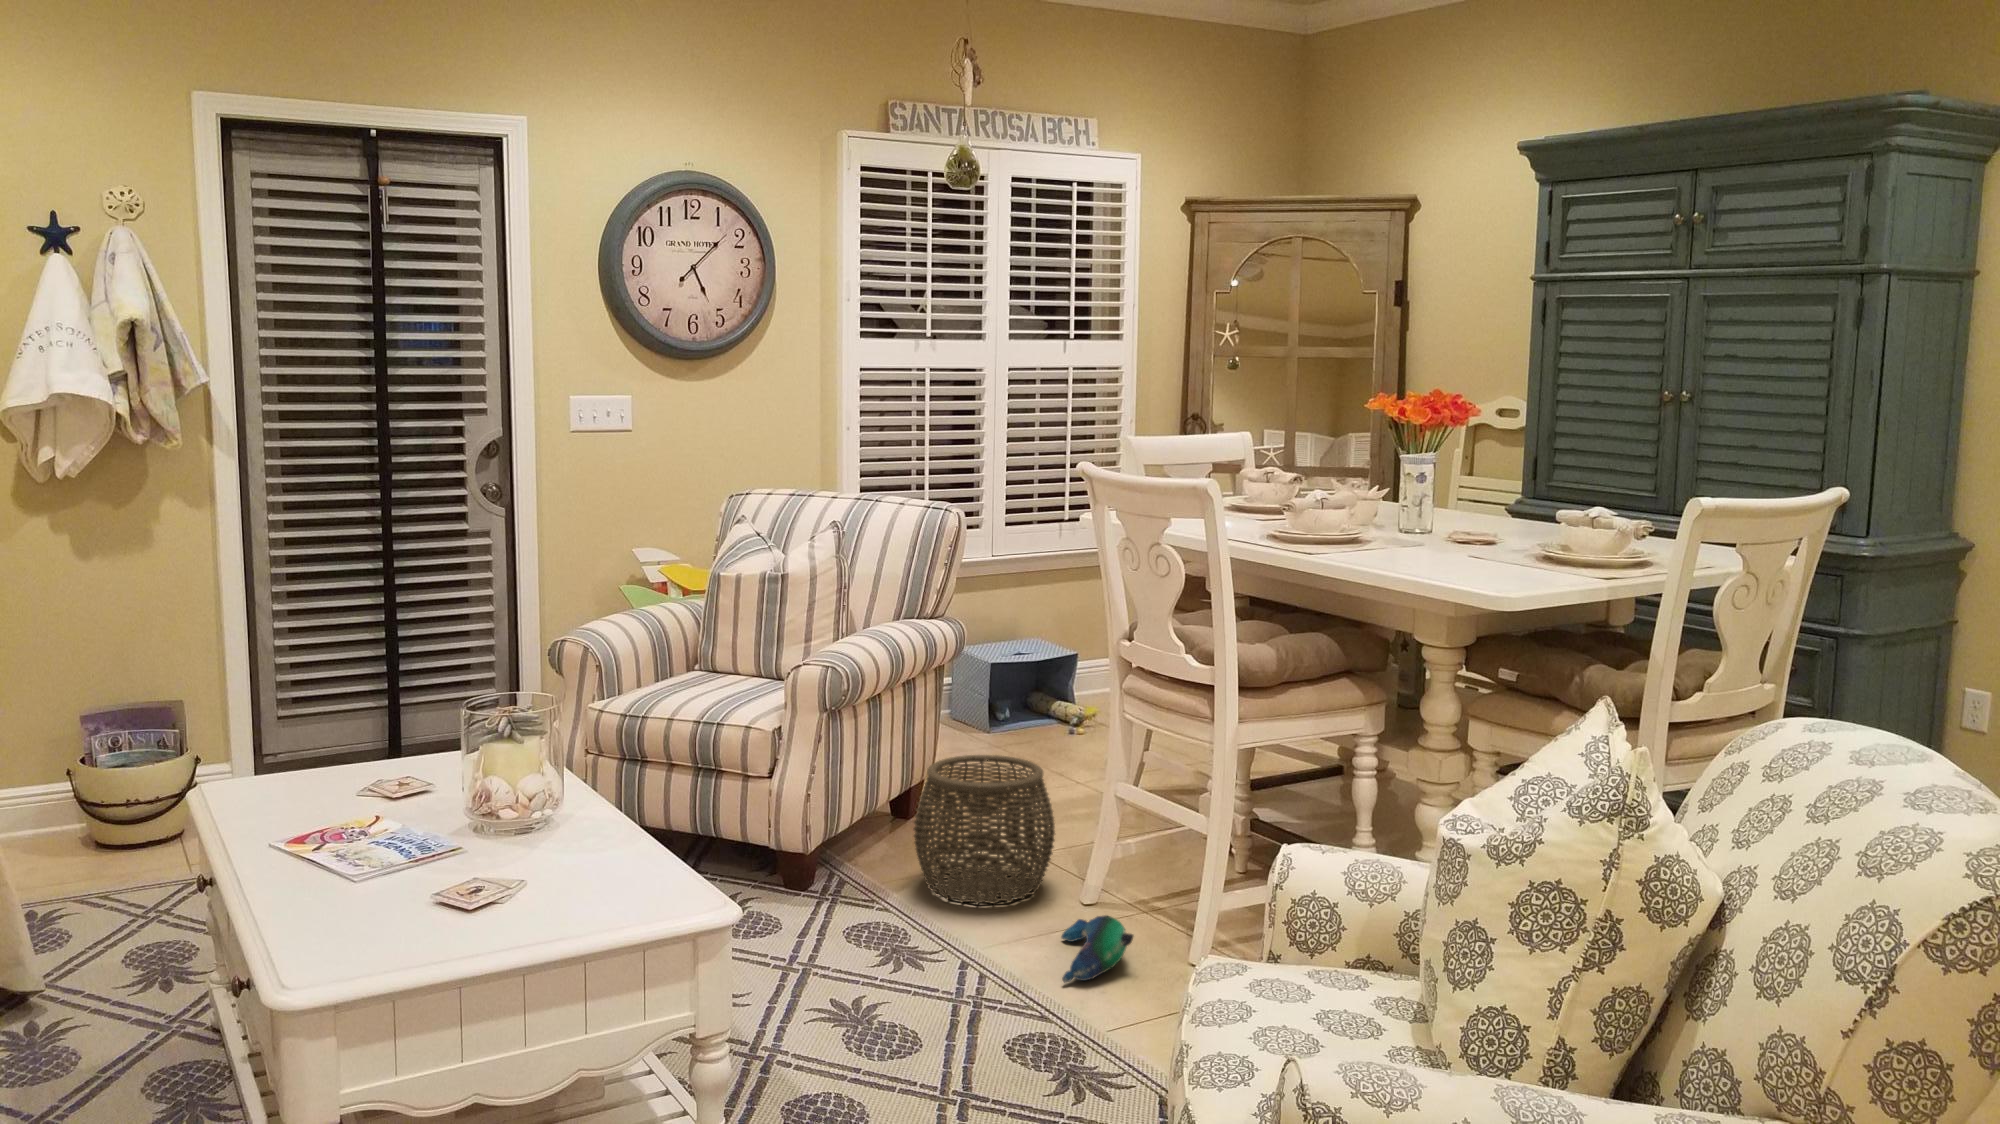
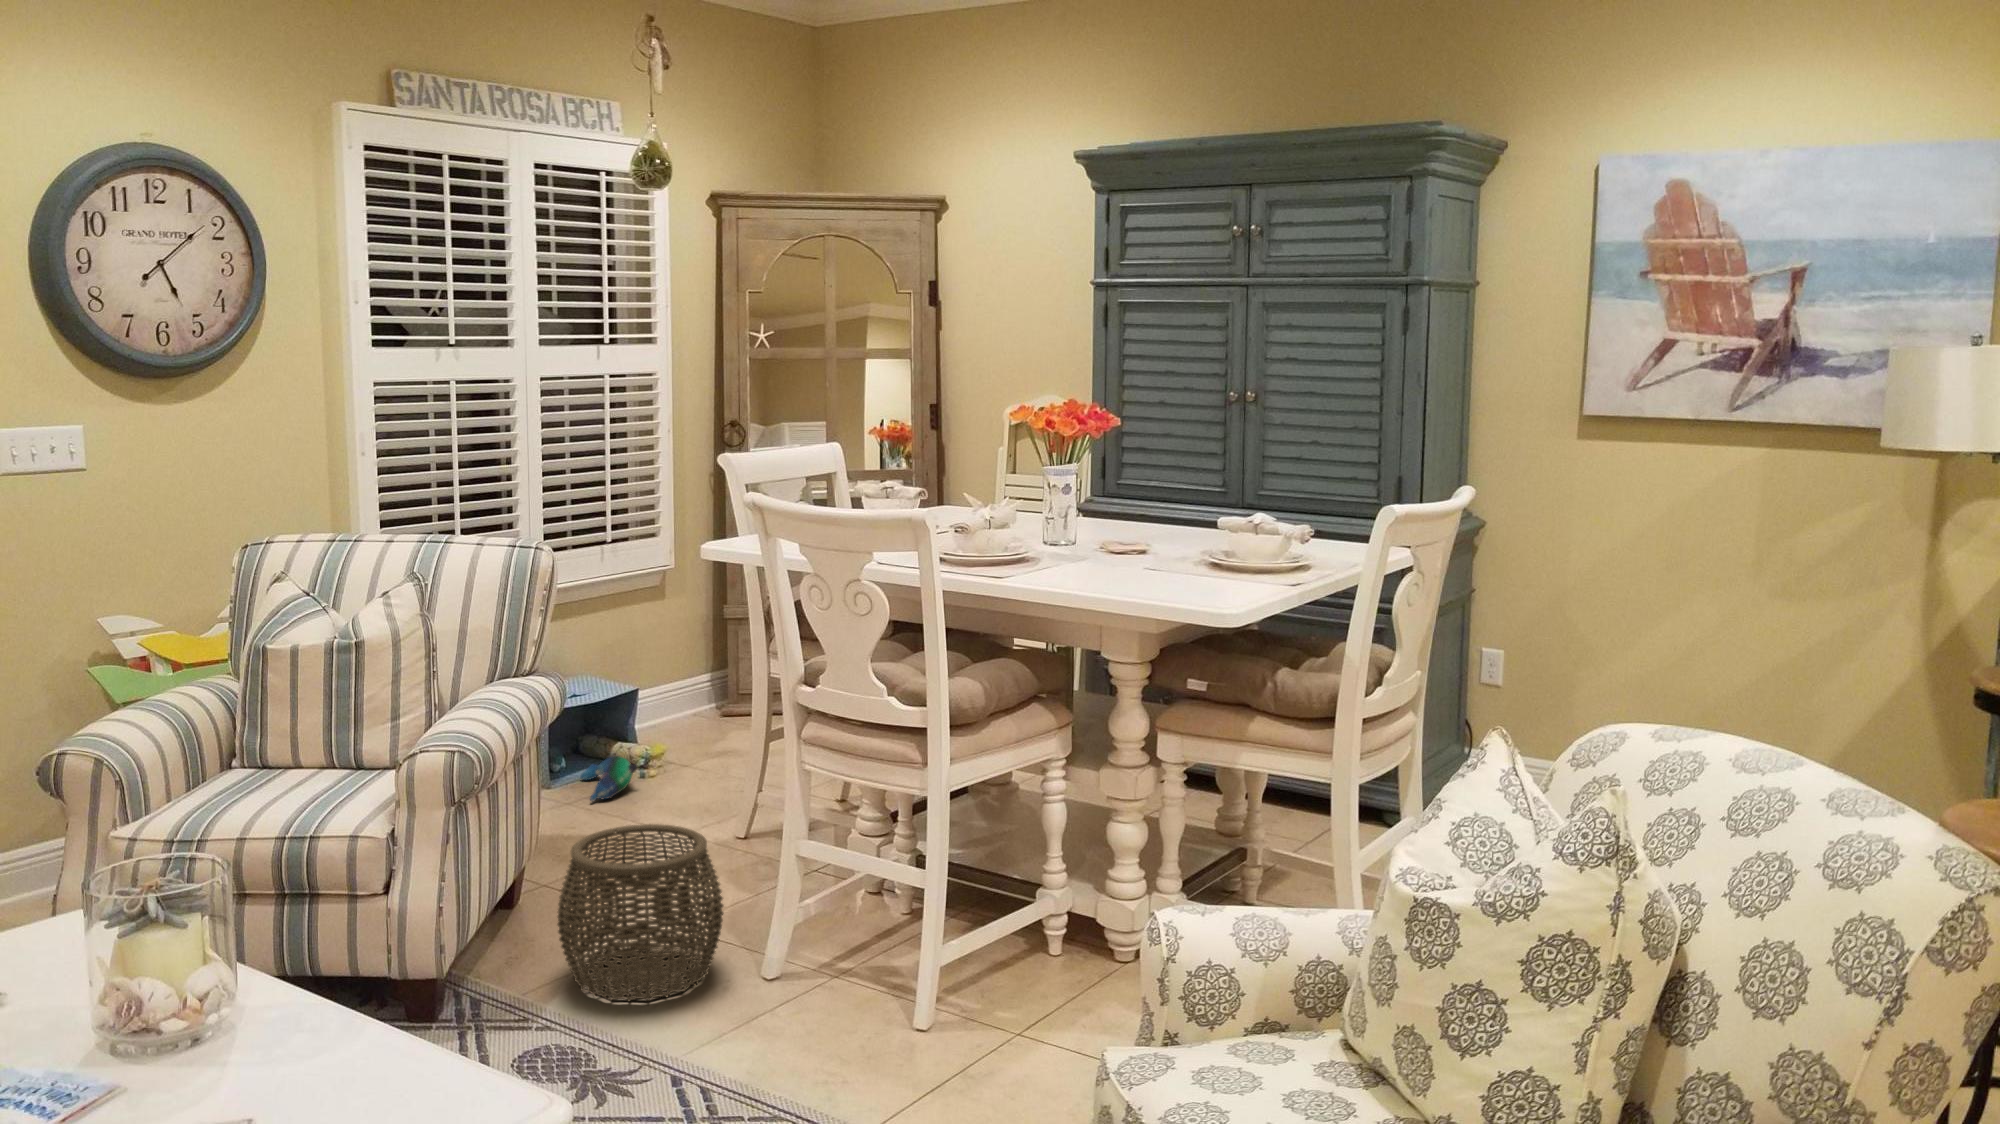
plush toy: present [1062,915,1133,983] -> present [580,756,637,801]

